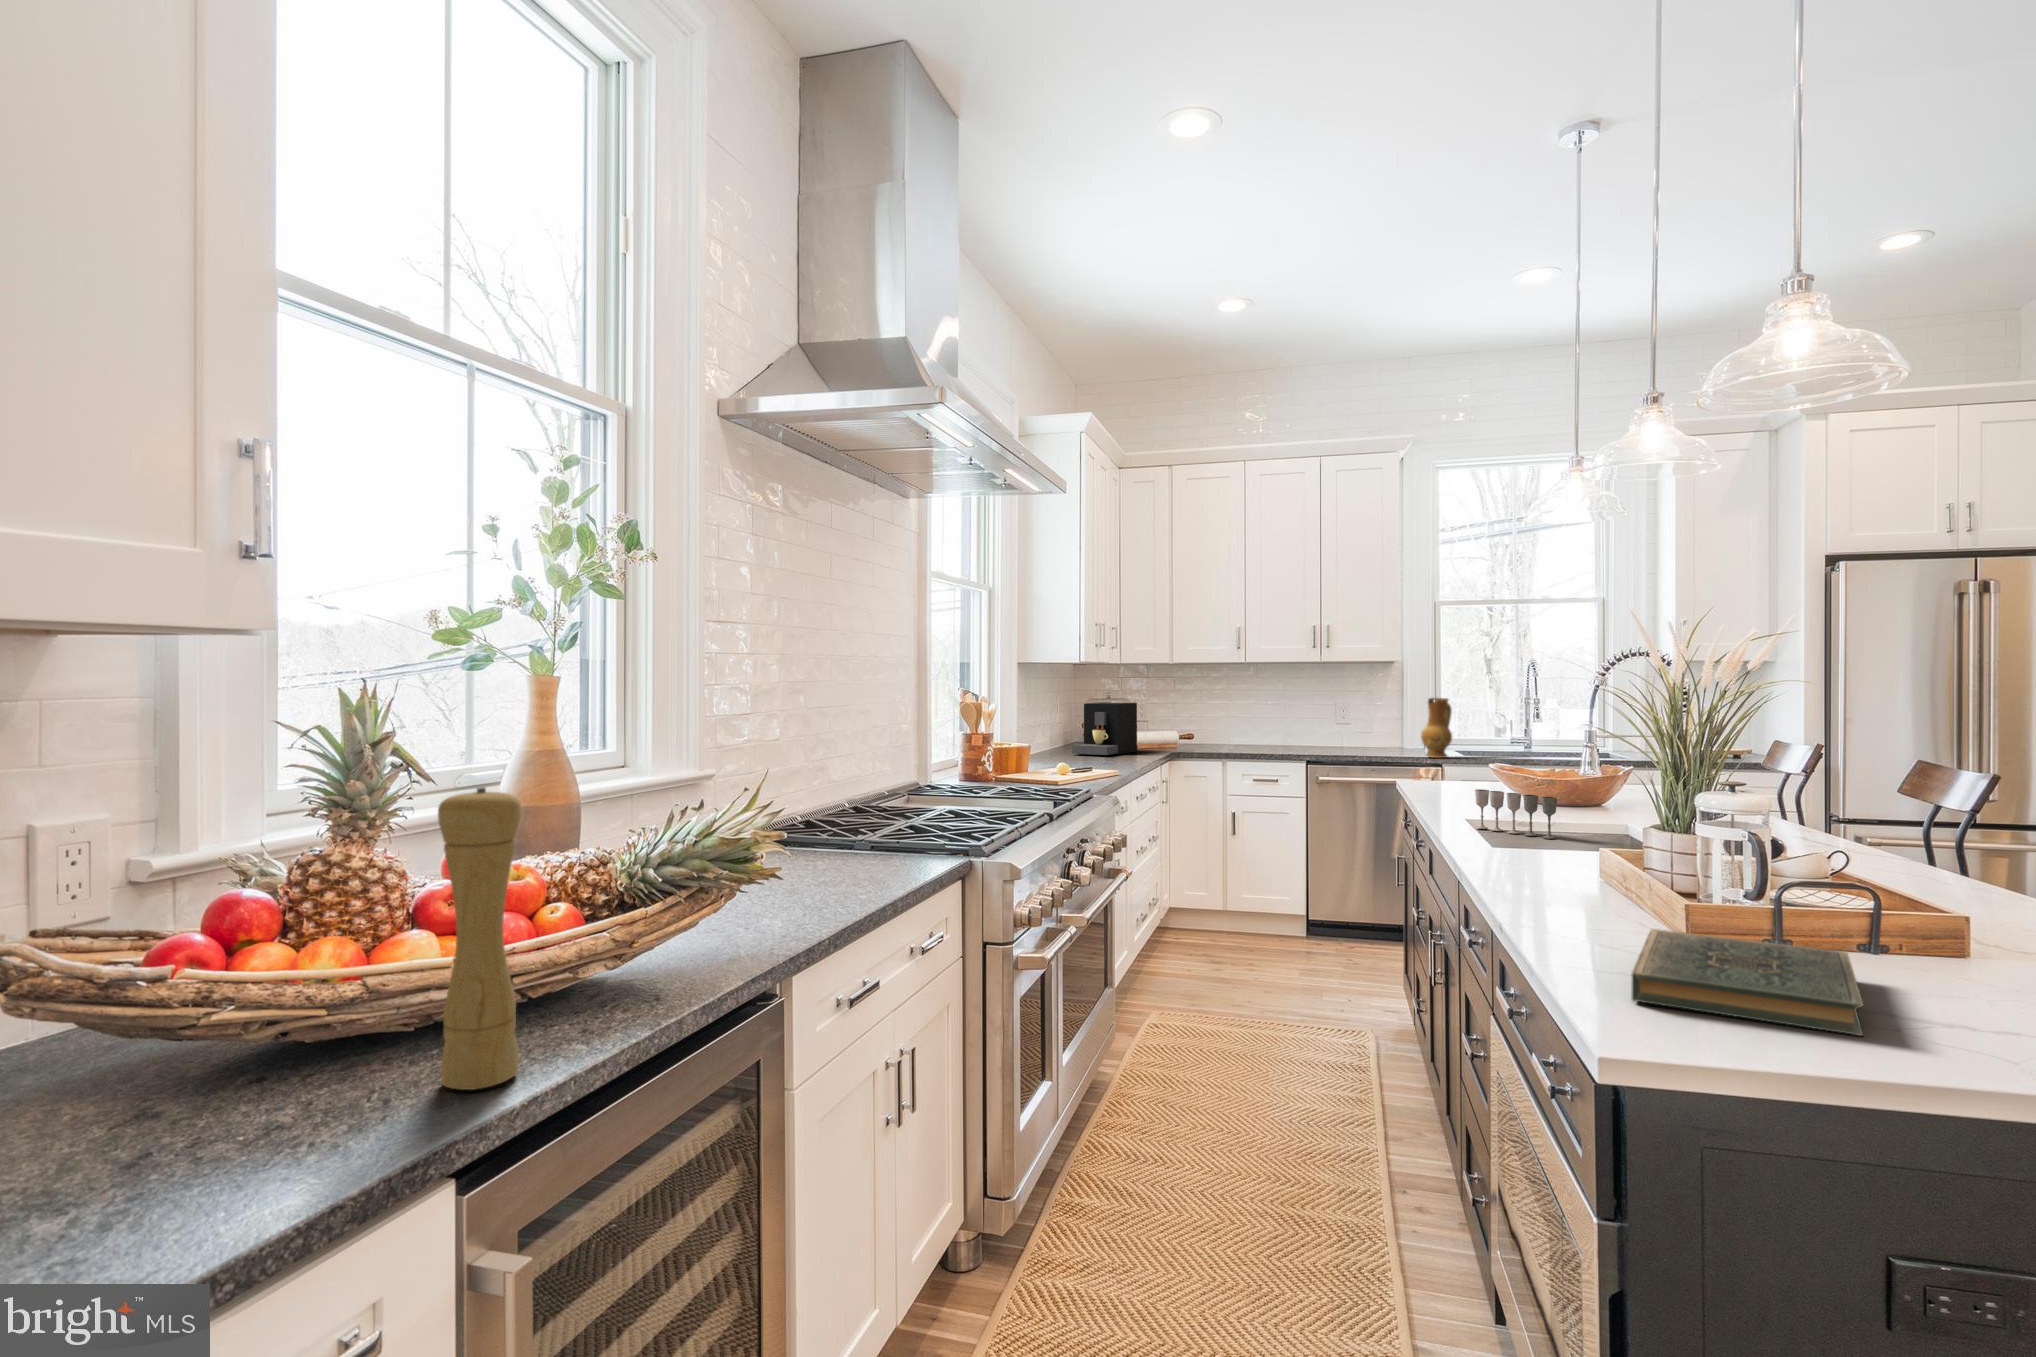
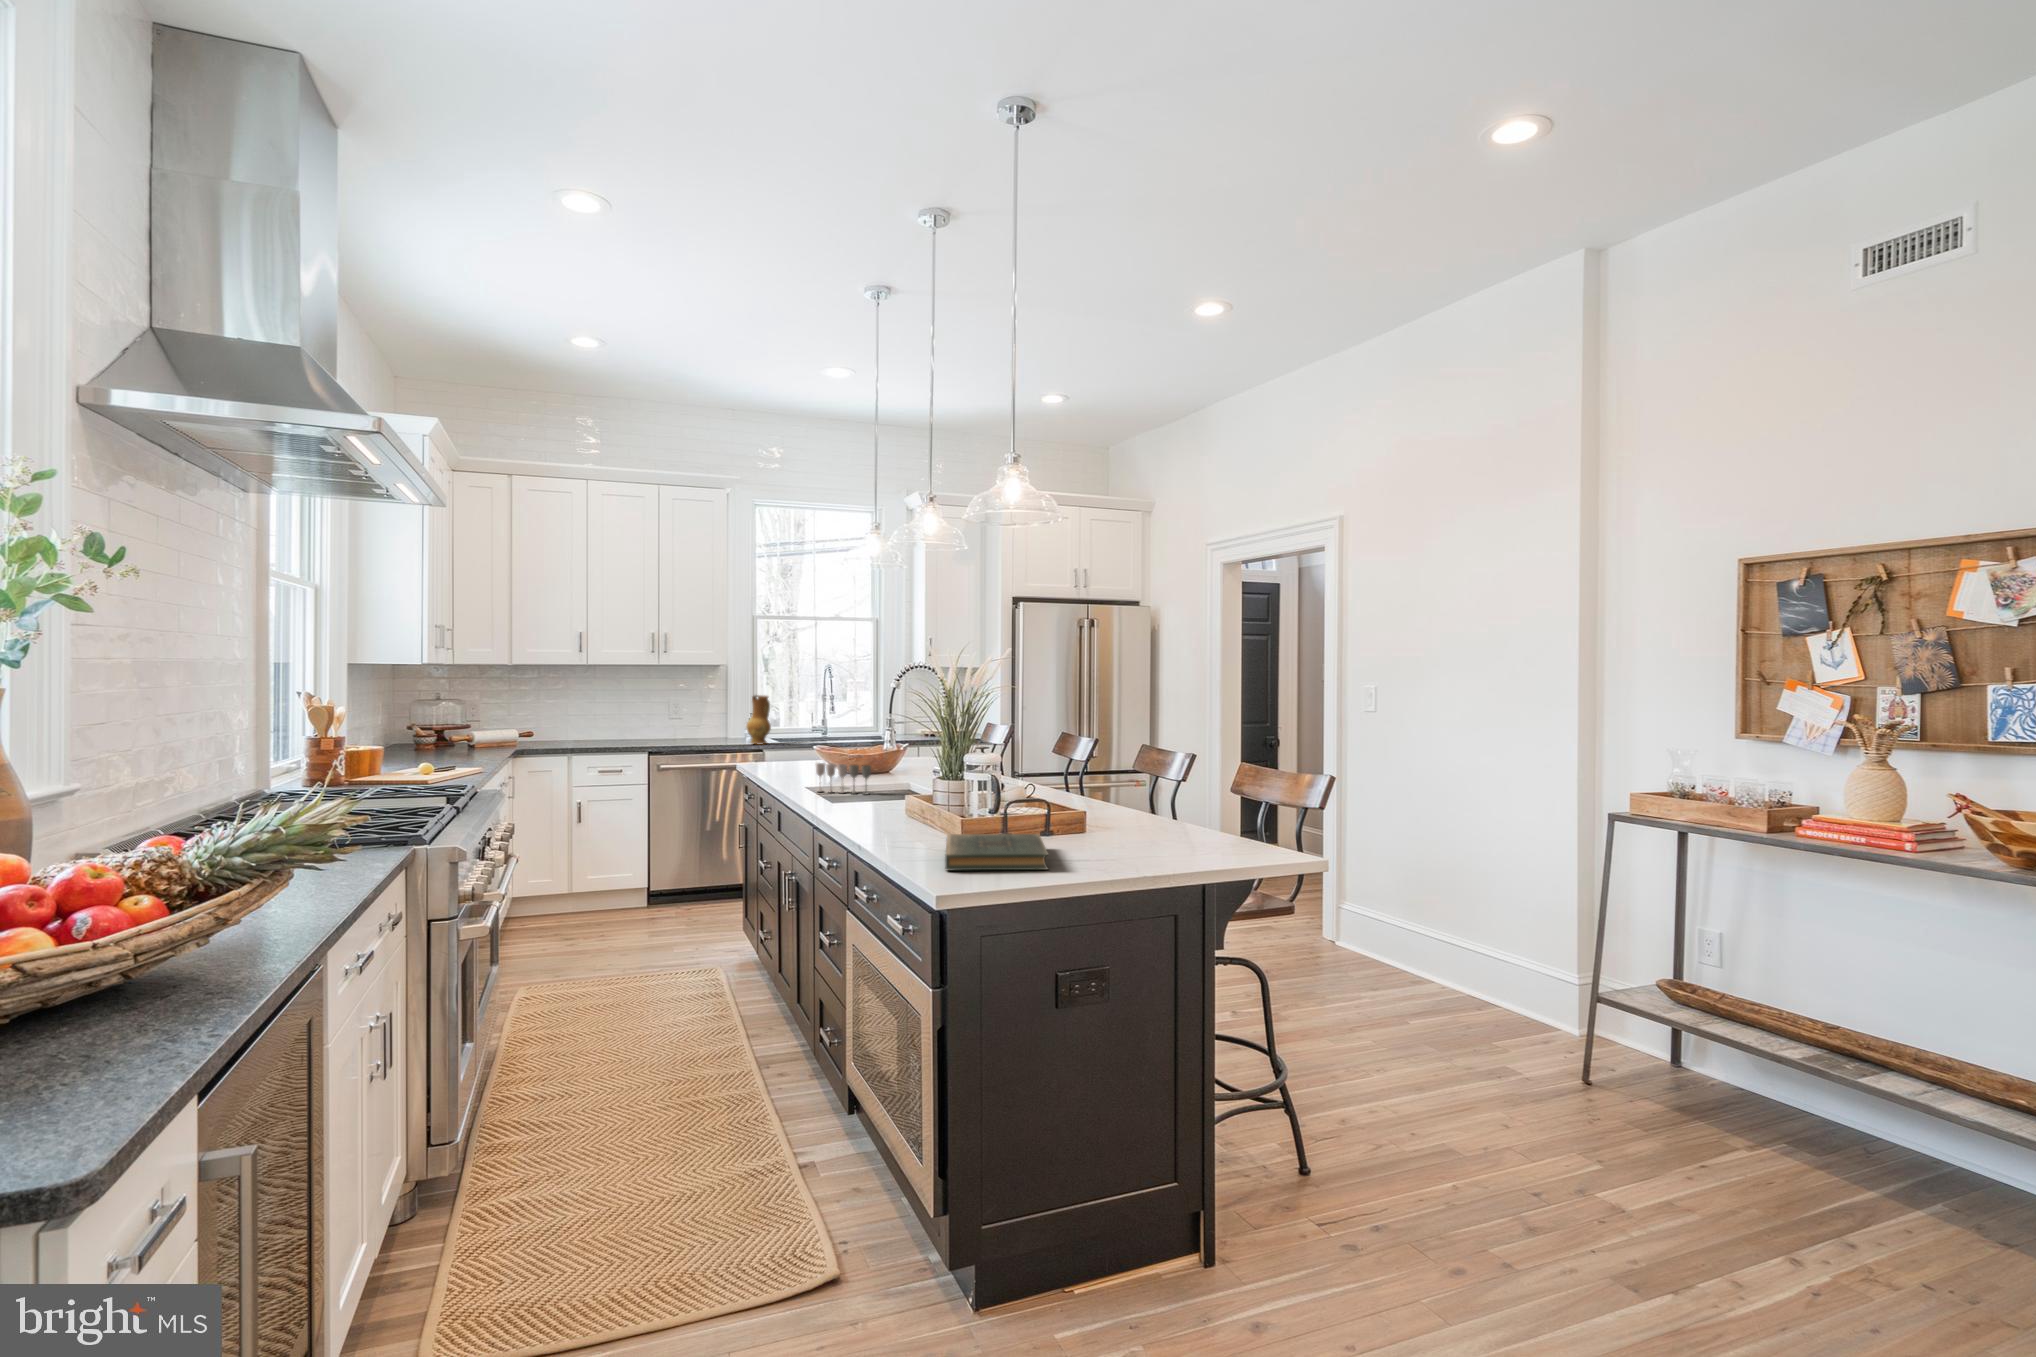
coffee maker: present [1072,702,1137,755] -> none [416,703,484,754]
pepper mill: present [438,787,521,1090] -> none [98,787,181,1046]

